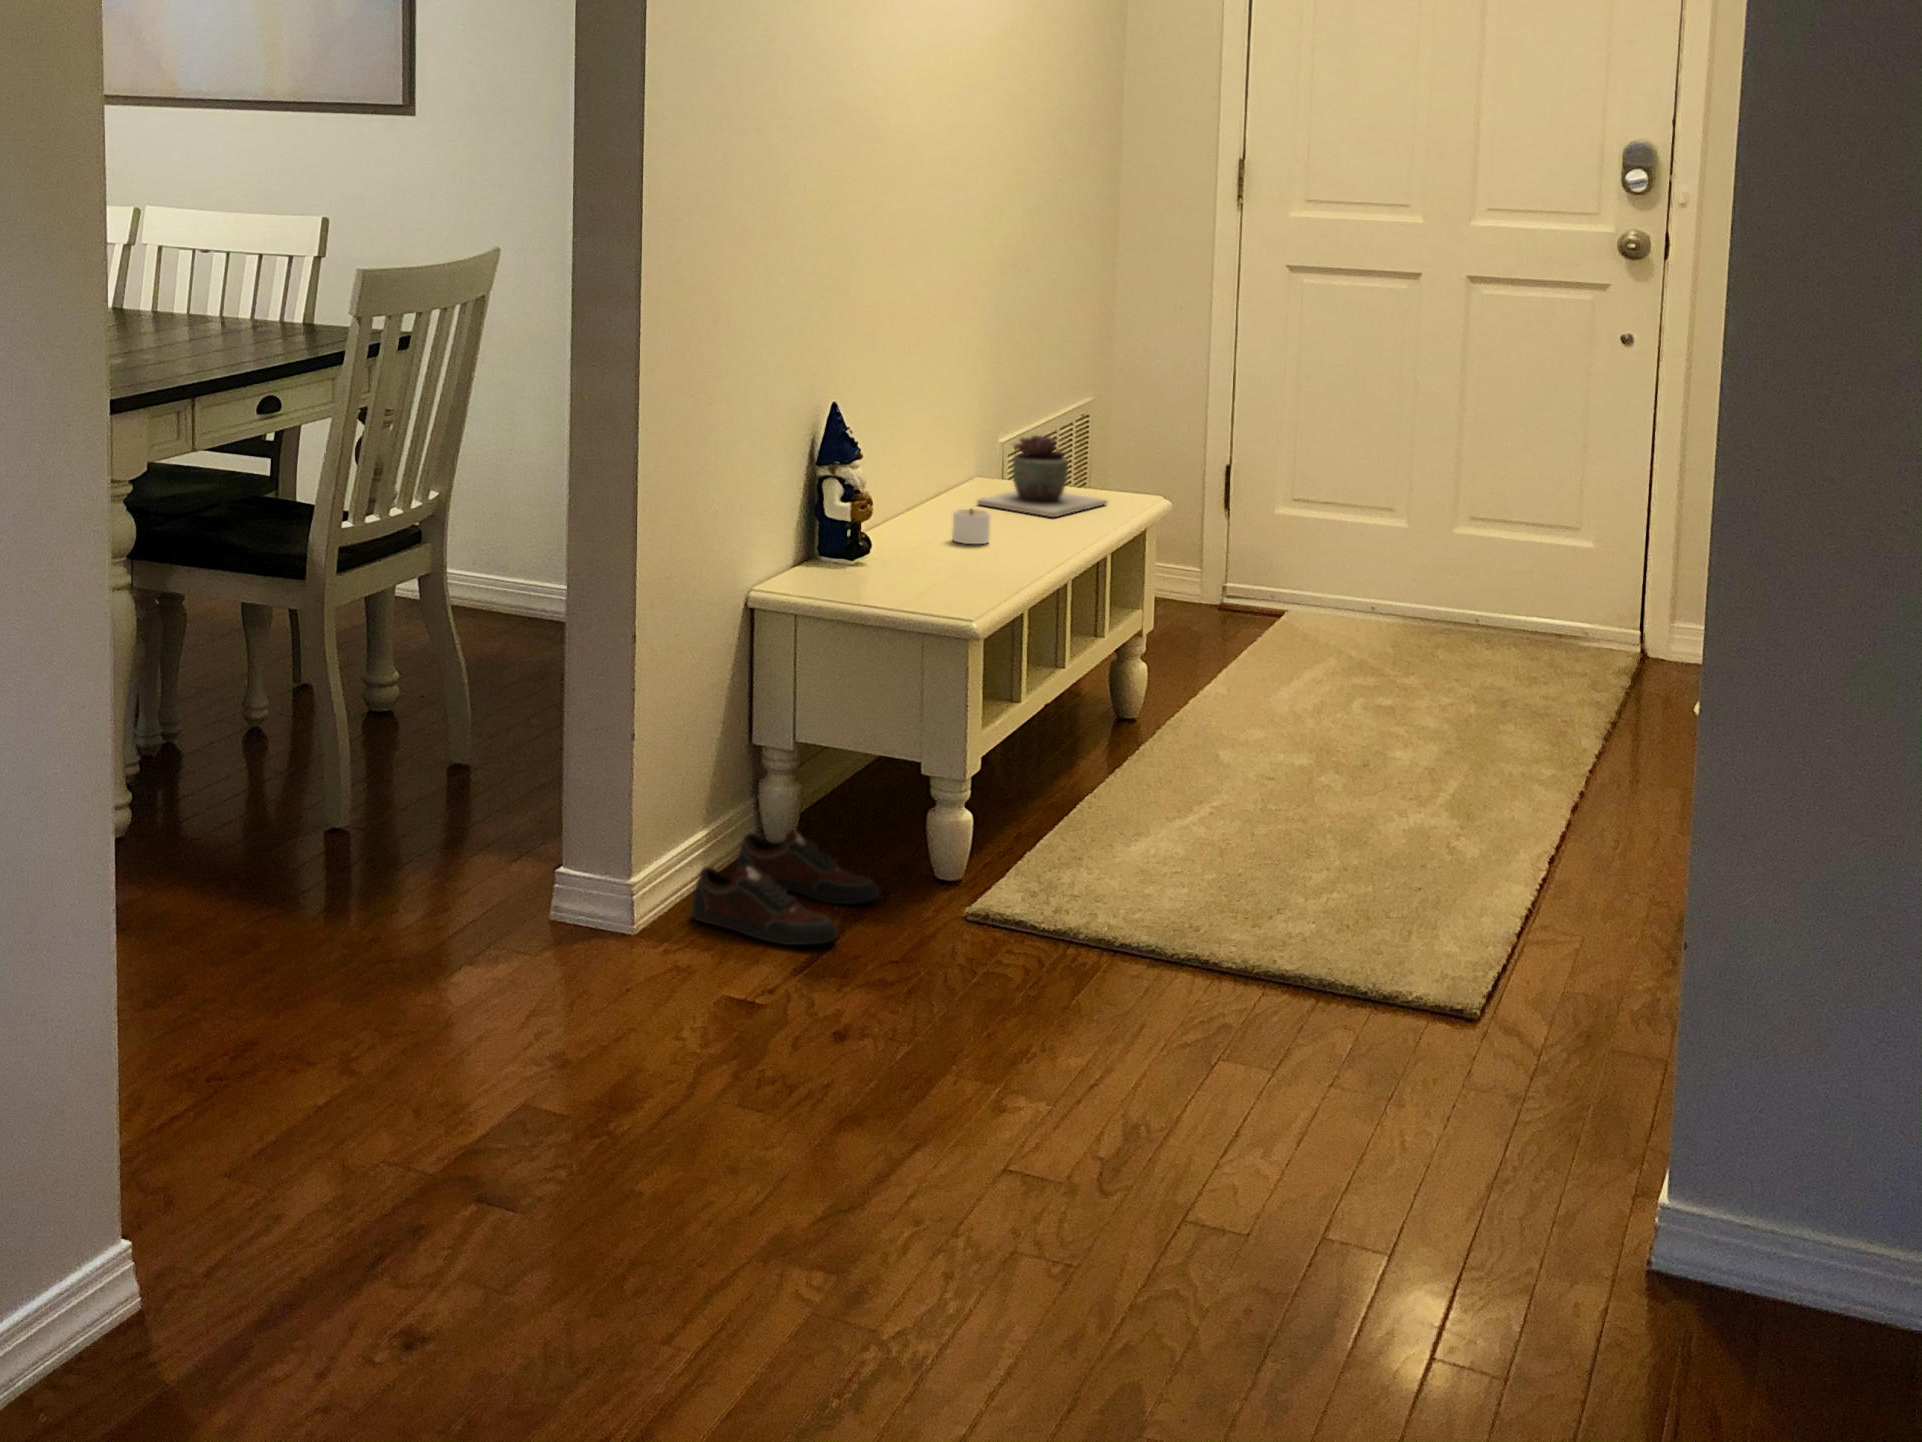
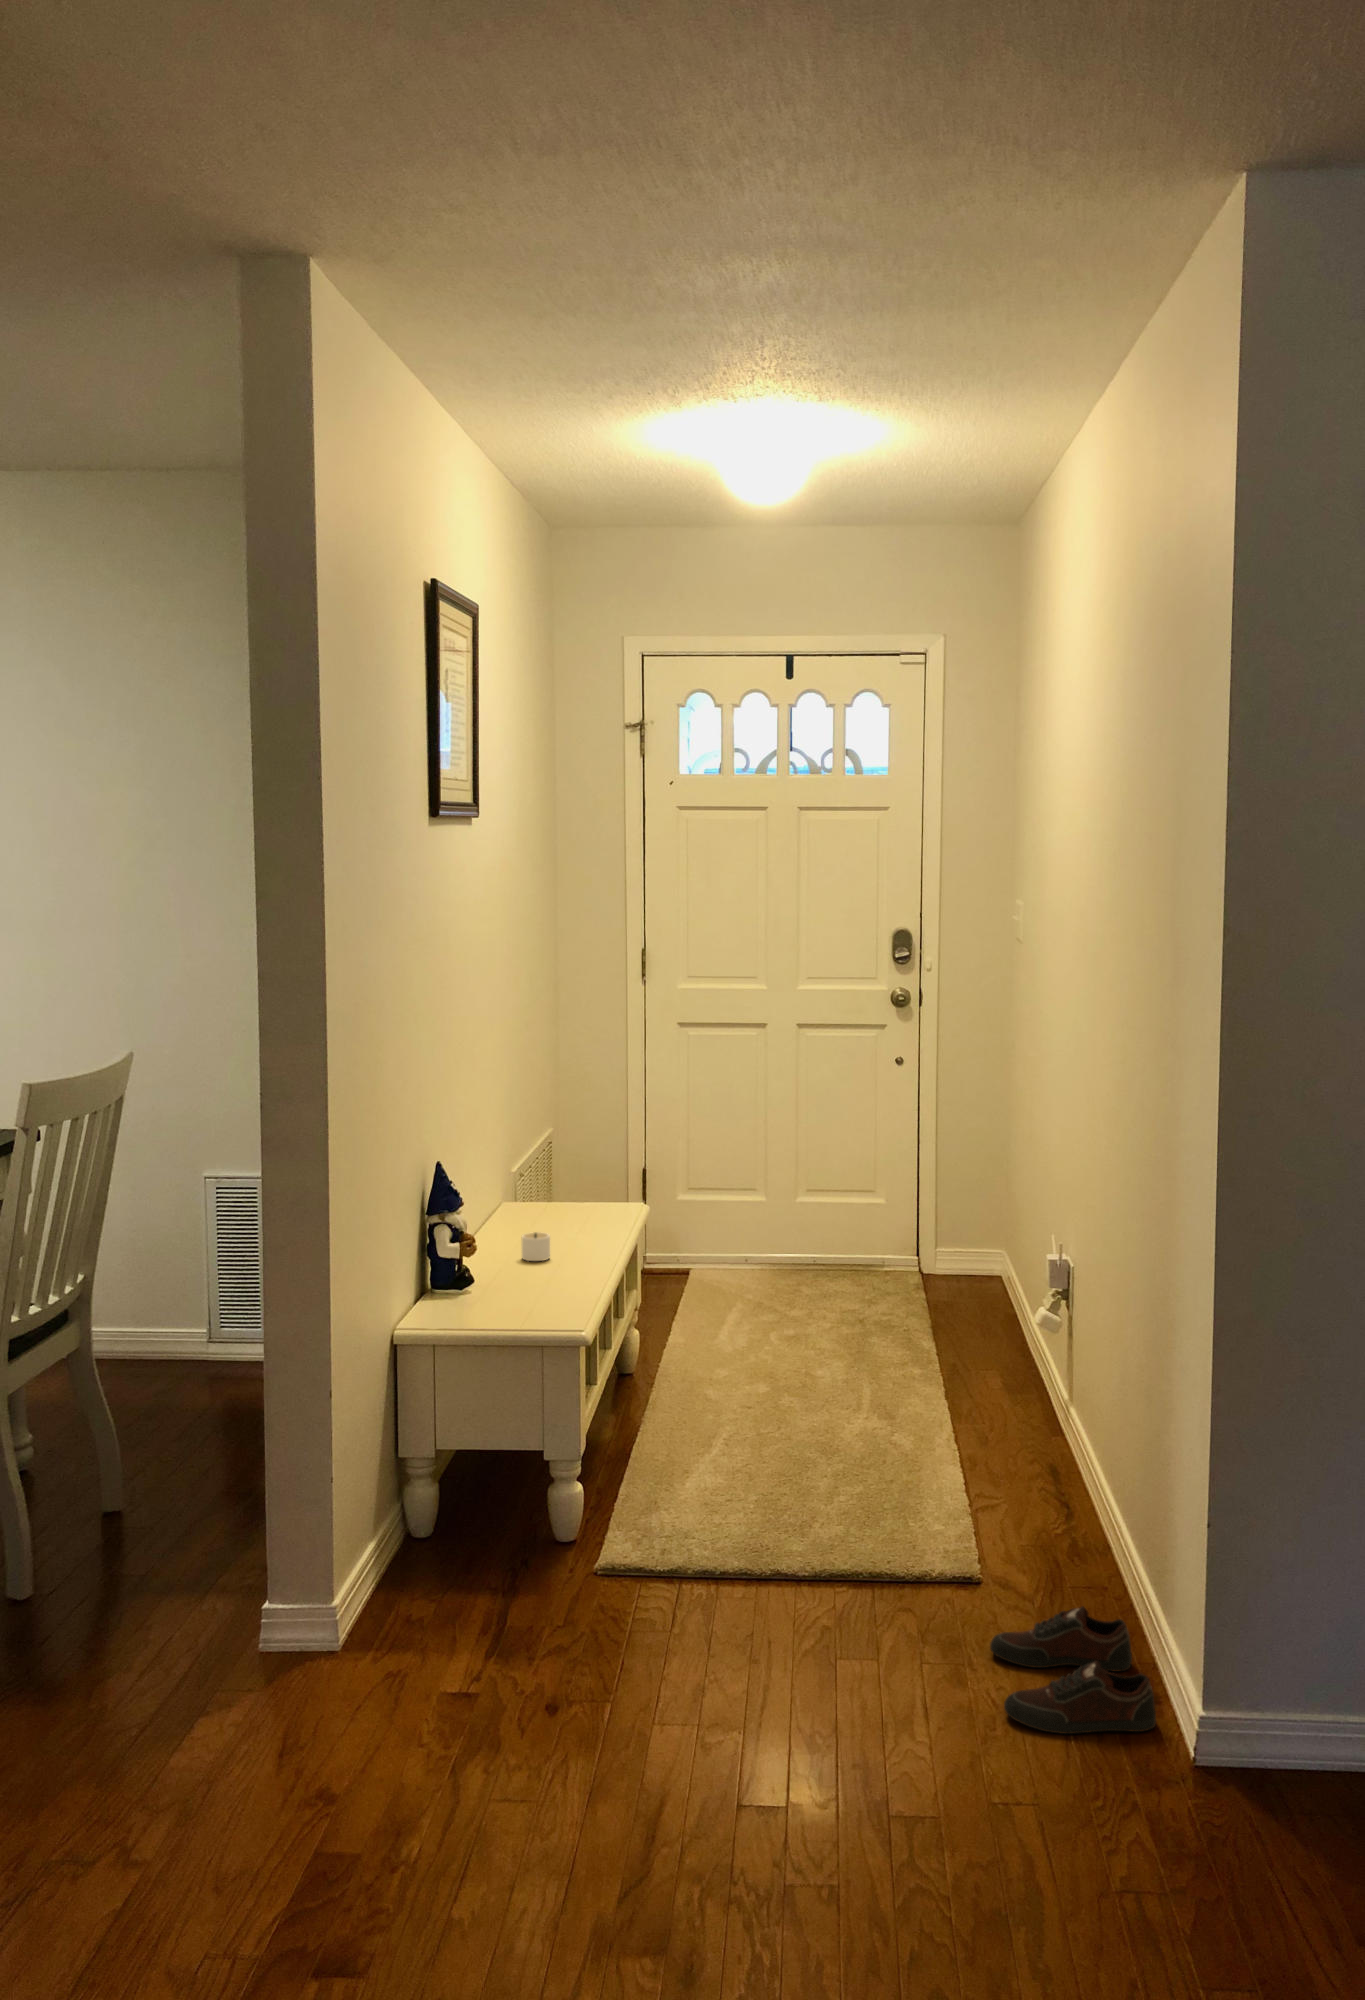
succulent plant: present [977,435,1107,517] -> none [519,1165,611,1229]
shoe: present [691,830,879,945] -> present [990,1606,1156,1734]

